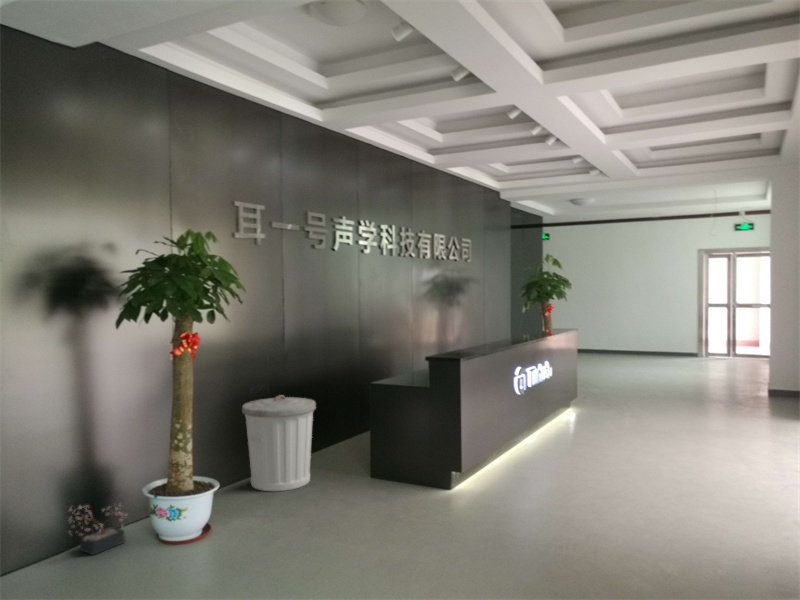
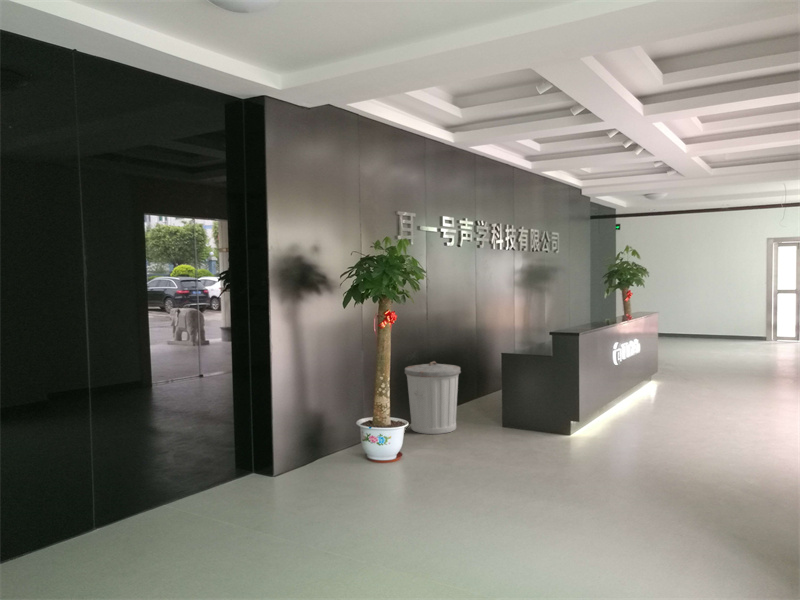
decorative plant: present [69,505,127,555] -> none [310,432,345,467]

